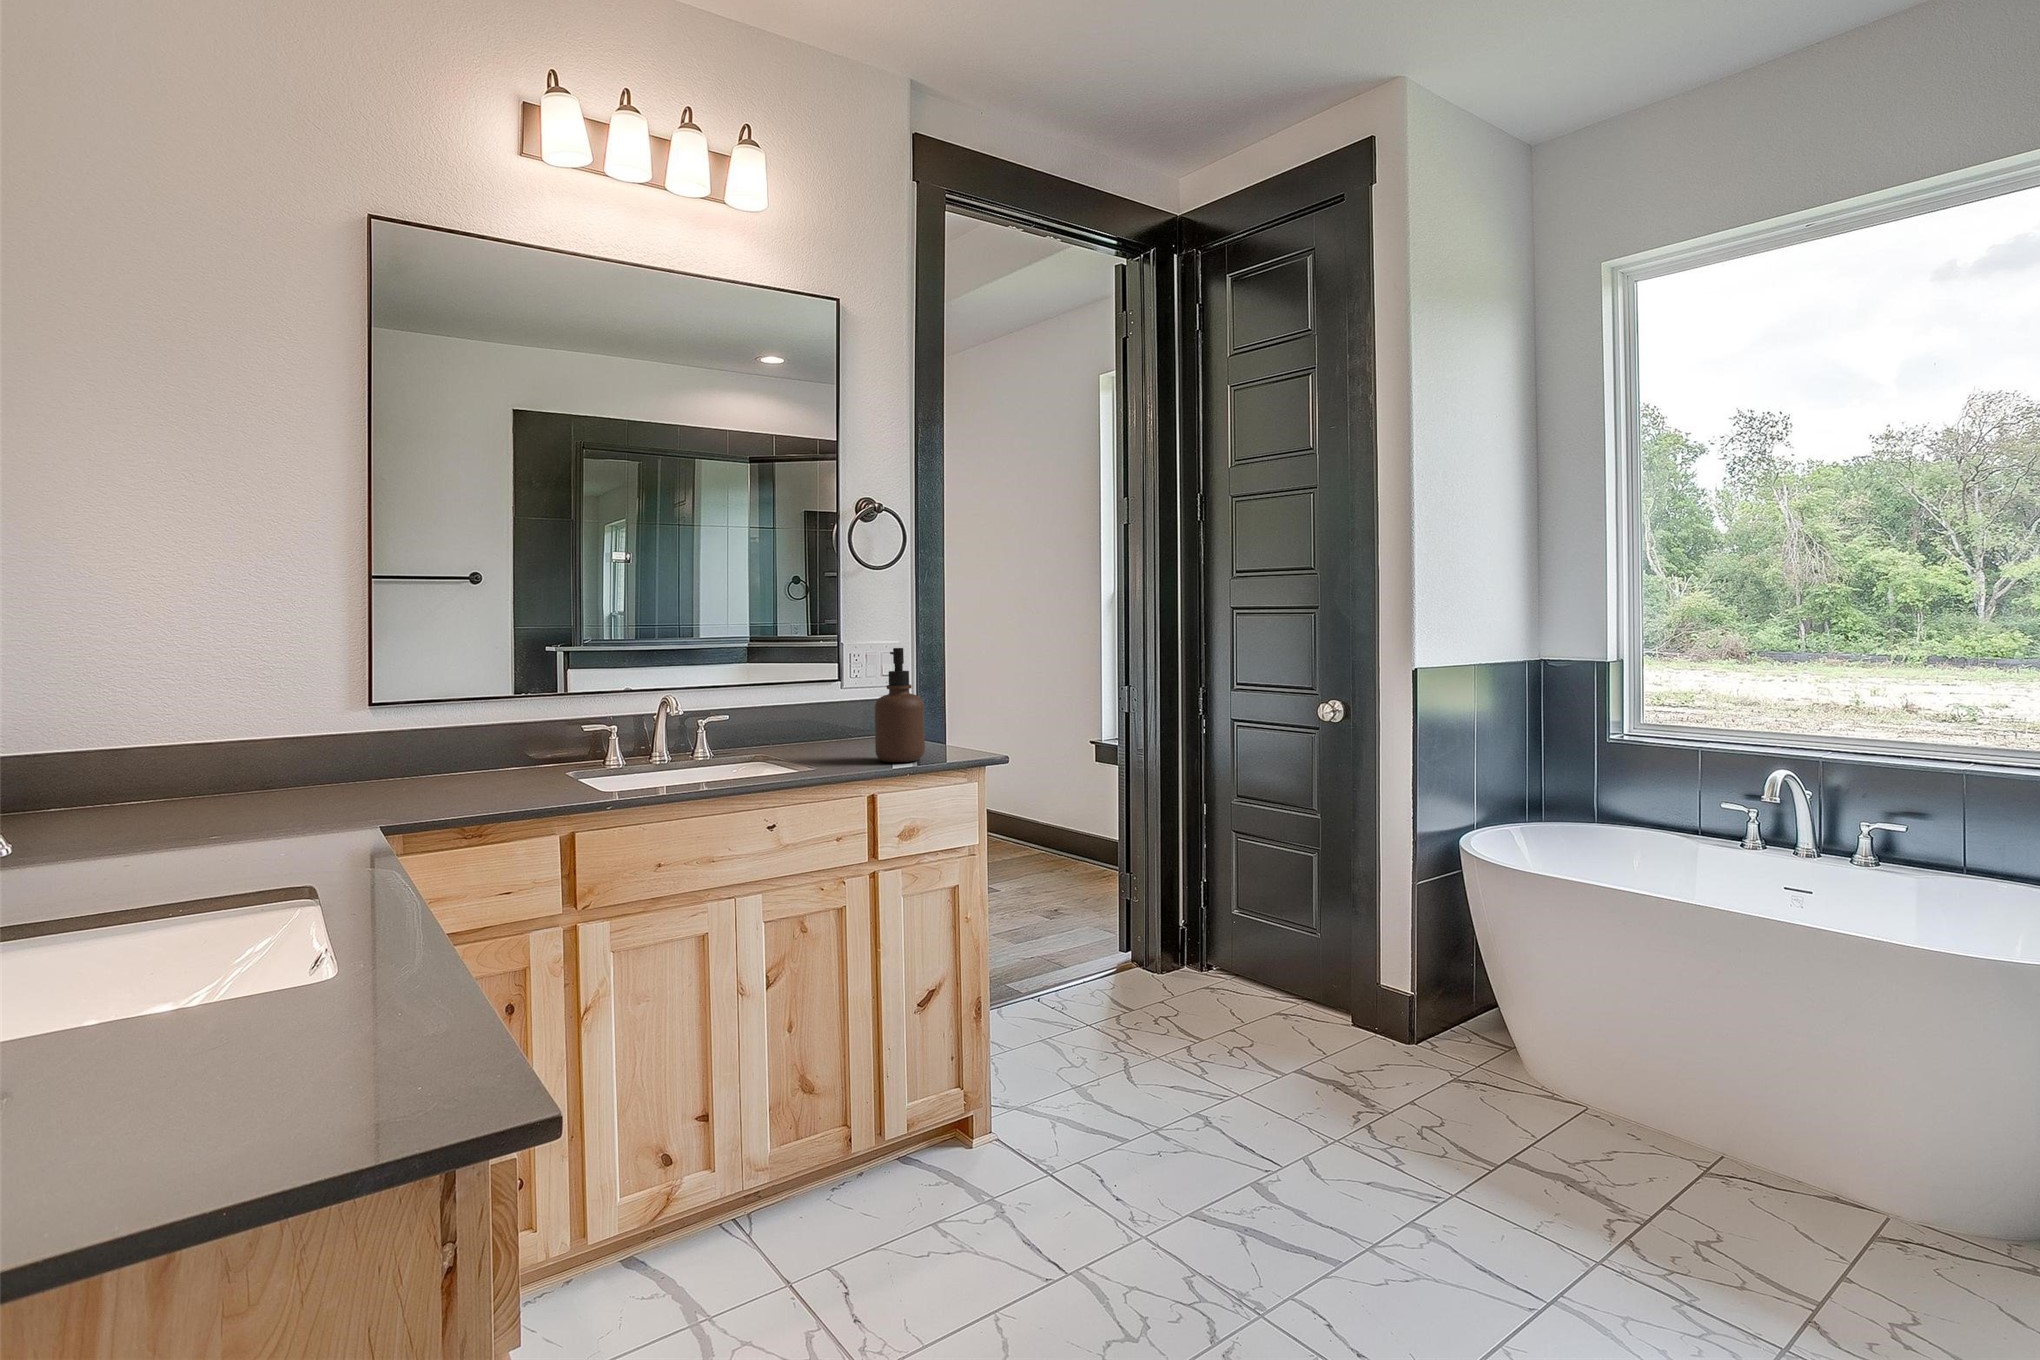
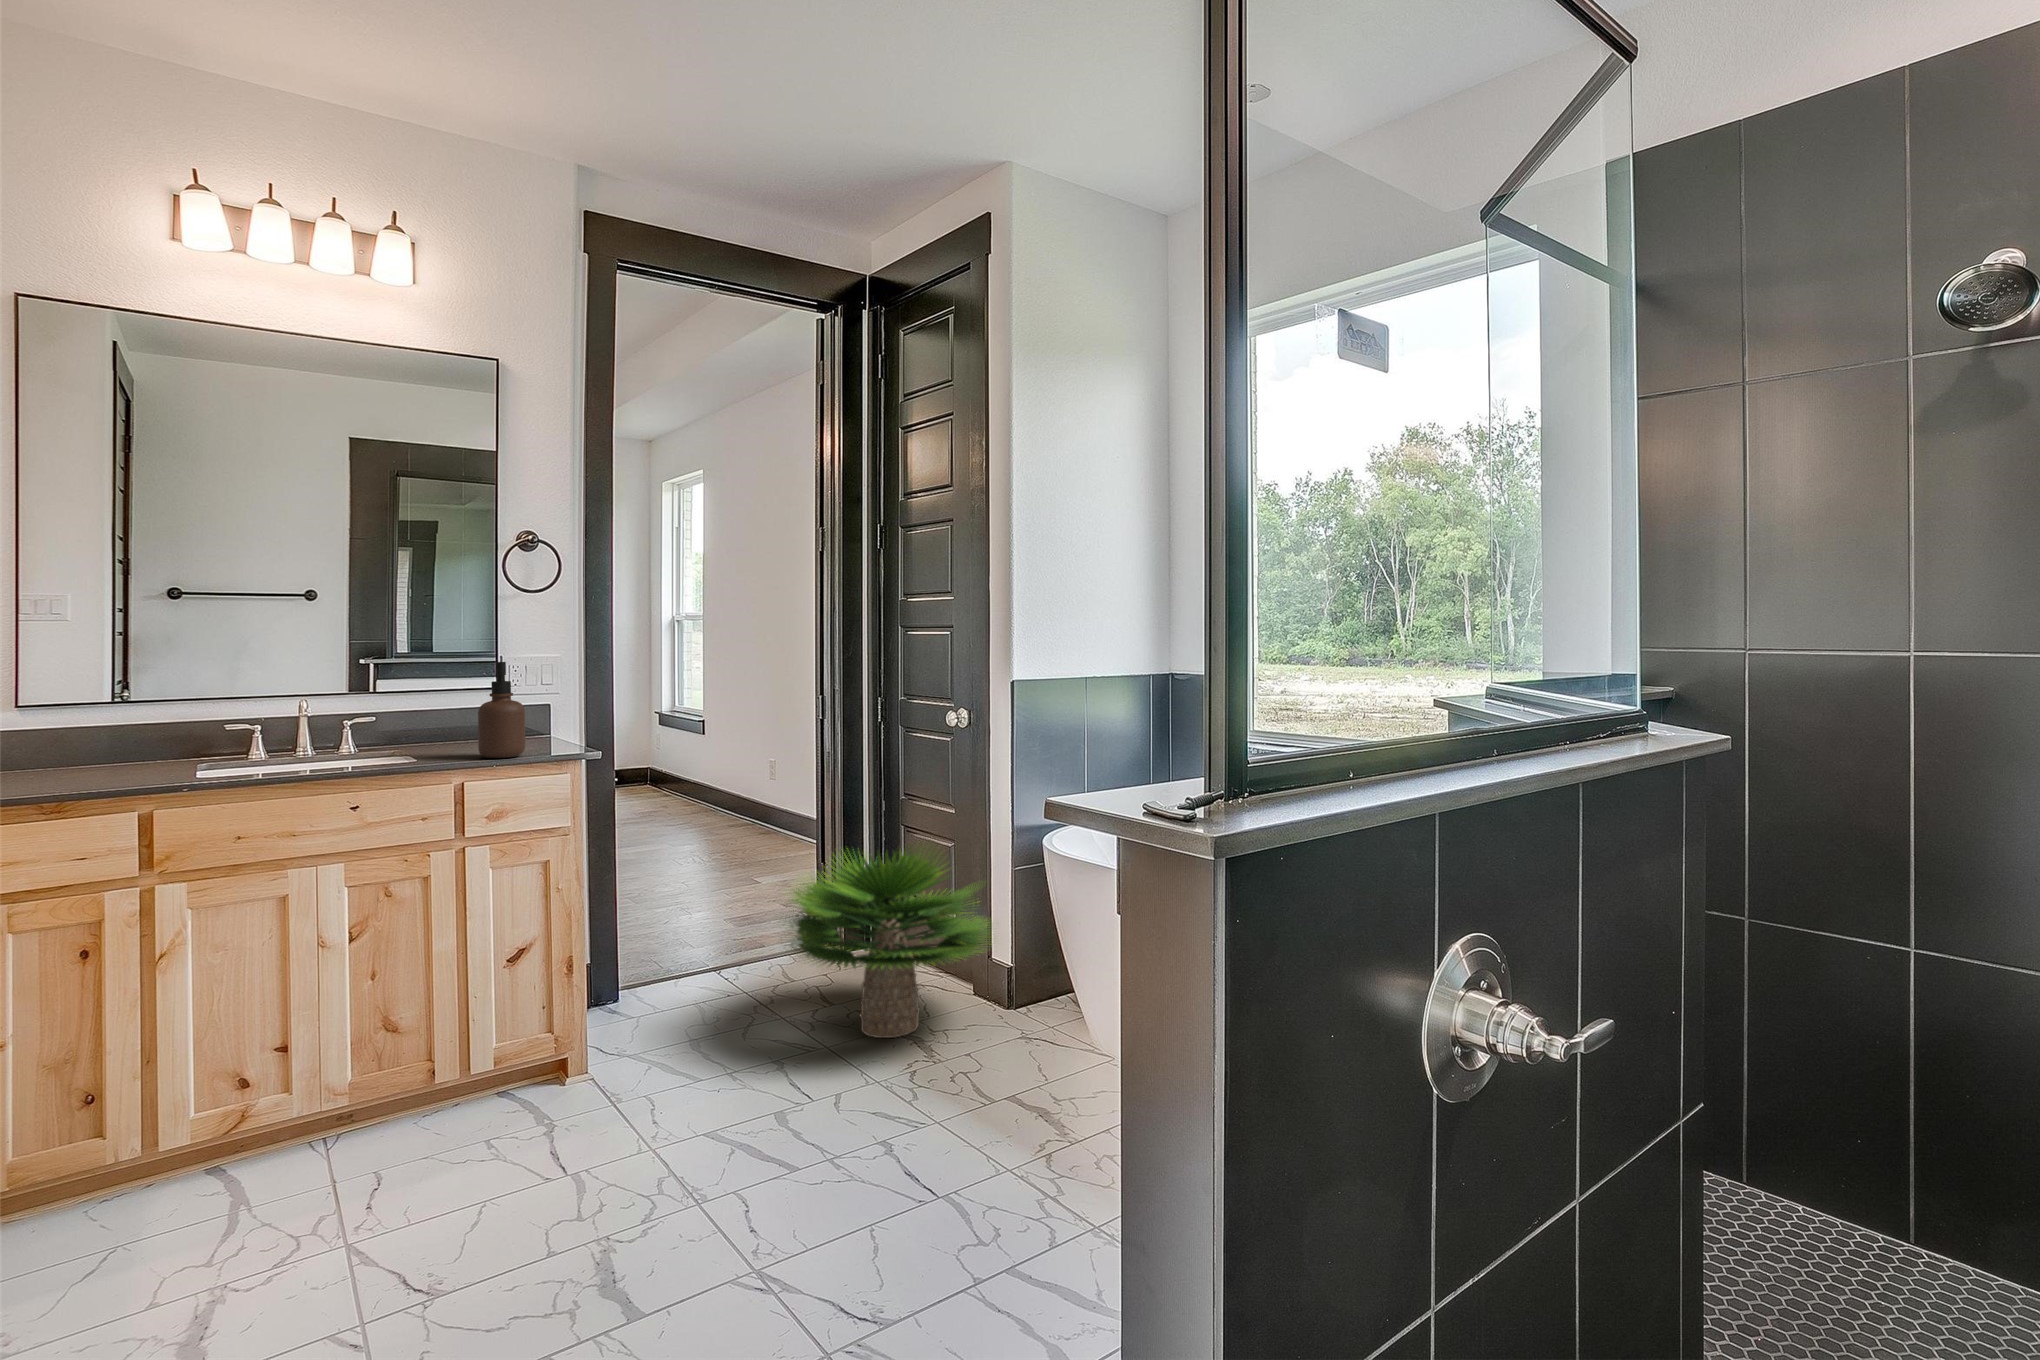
potted plant: none [1163,850,1430,1085] -> present [785,846,990,1038]

